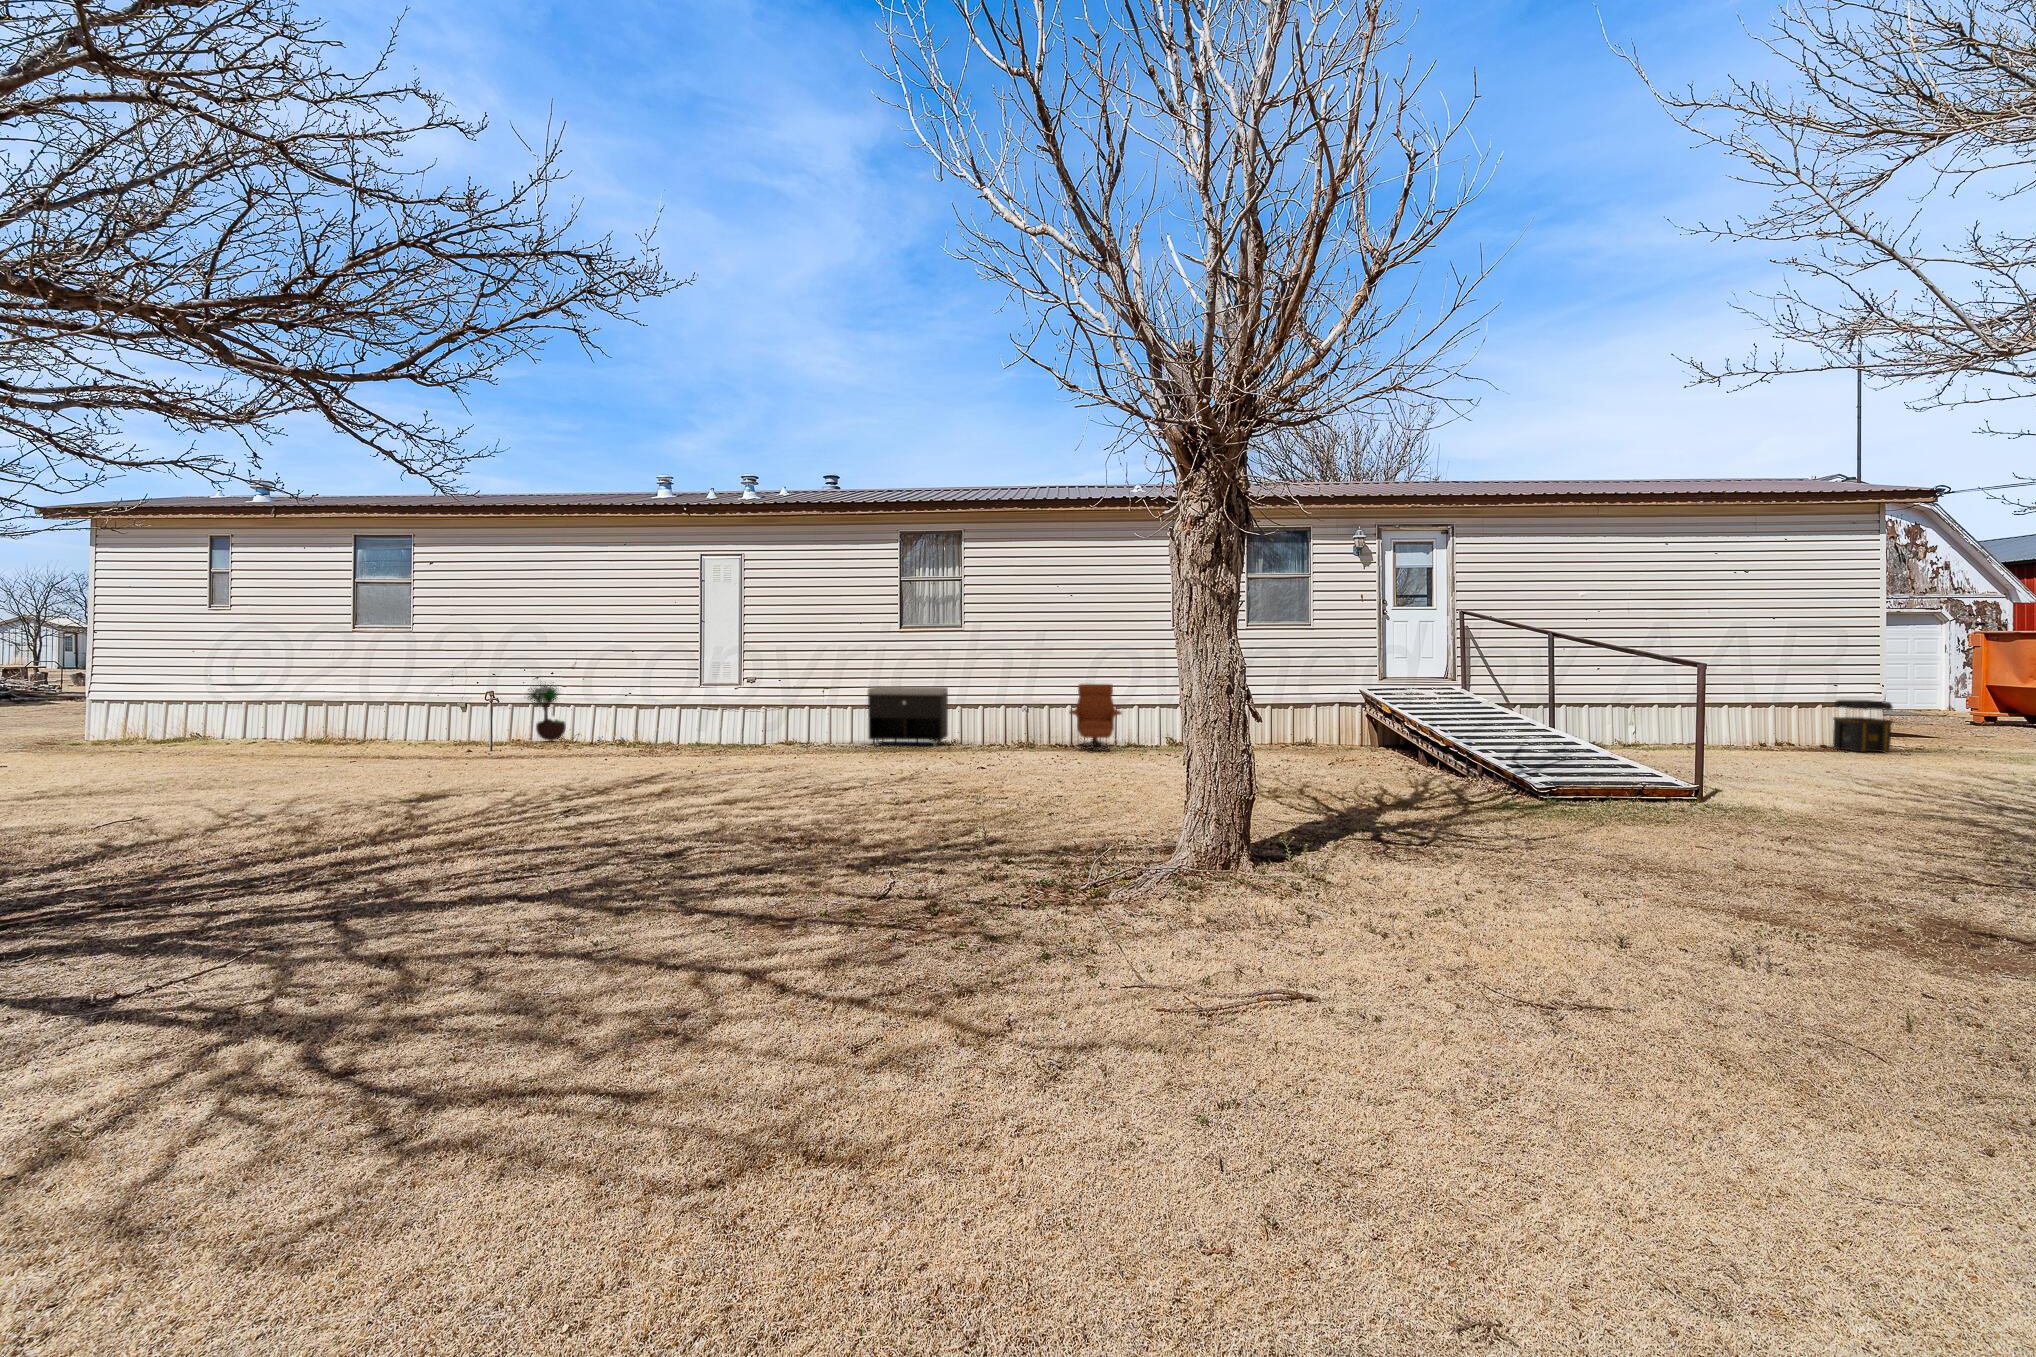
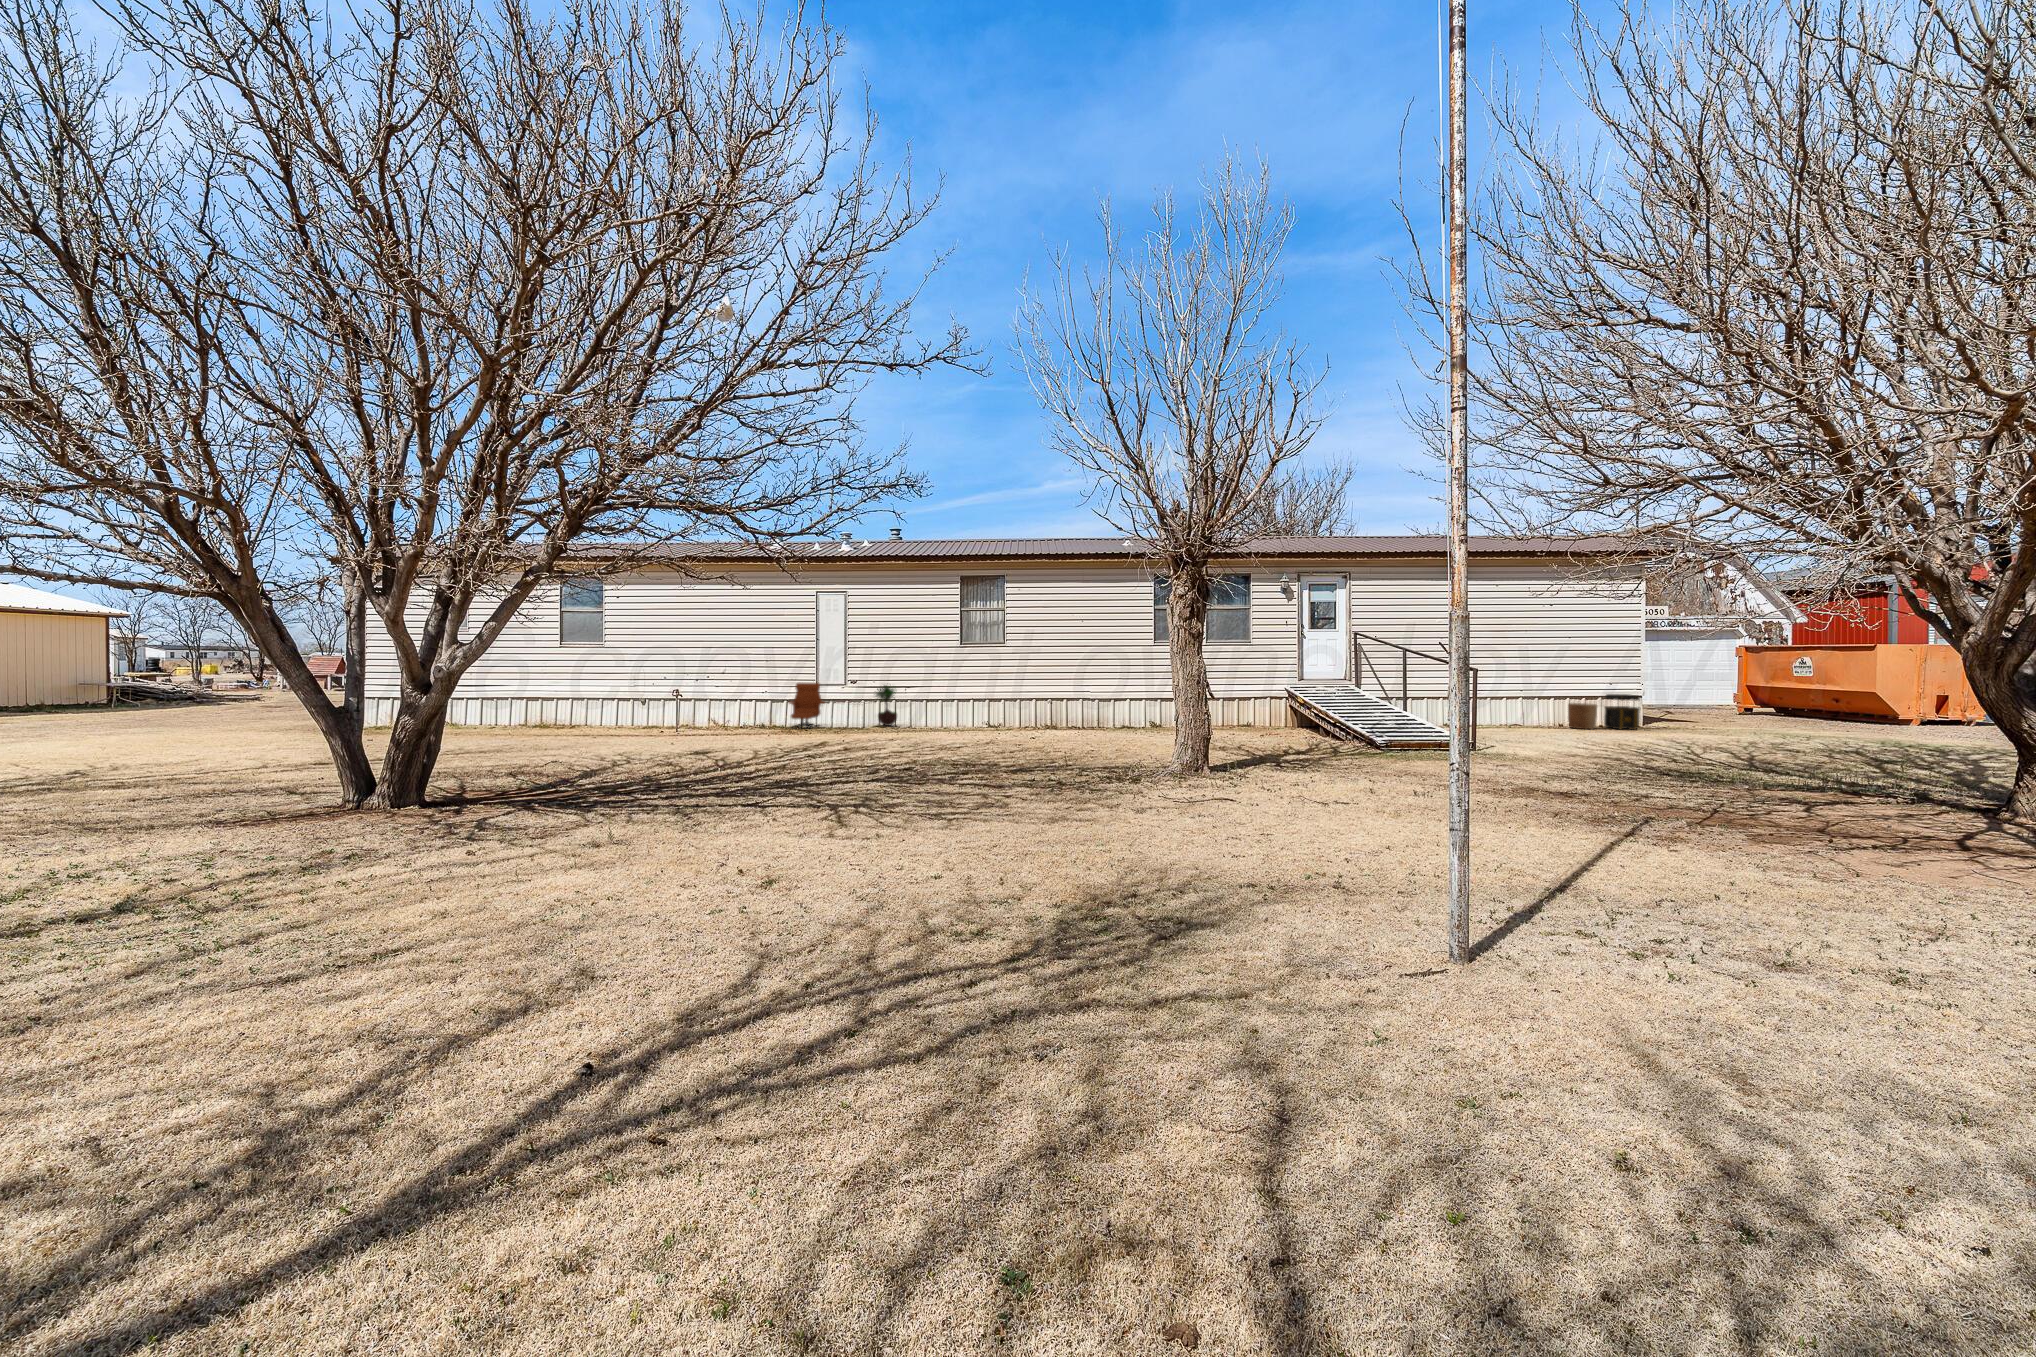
potted tree: present [528,682,566,741] -> present [876,685,897,726]
lounge chair: present [1069,684,1121,752] -> present [789,683,825,728]
storage bench: present [868,686,948,746] -> none [942,686,996,728]
woven basket: none [1779,713,1827,752] -> present [1568,703,1597,729]

